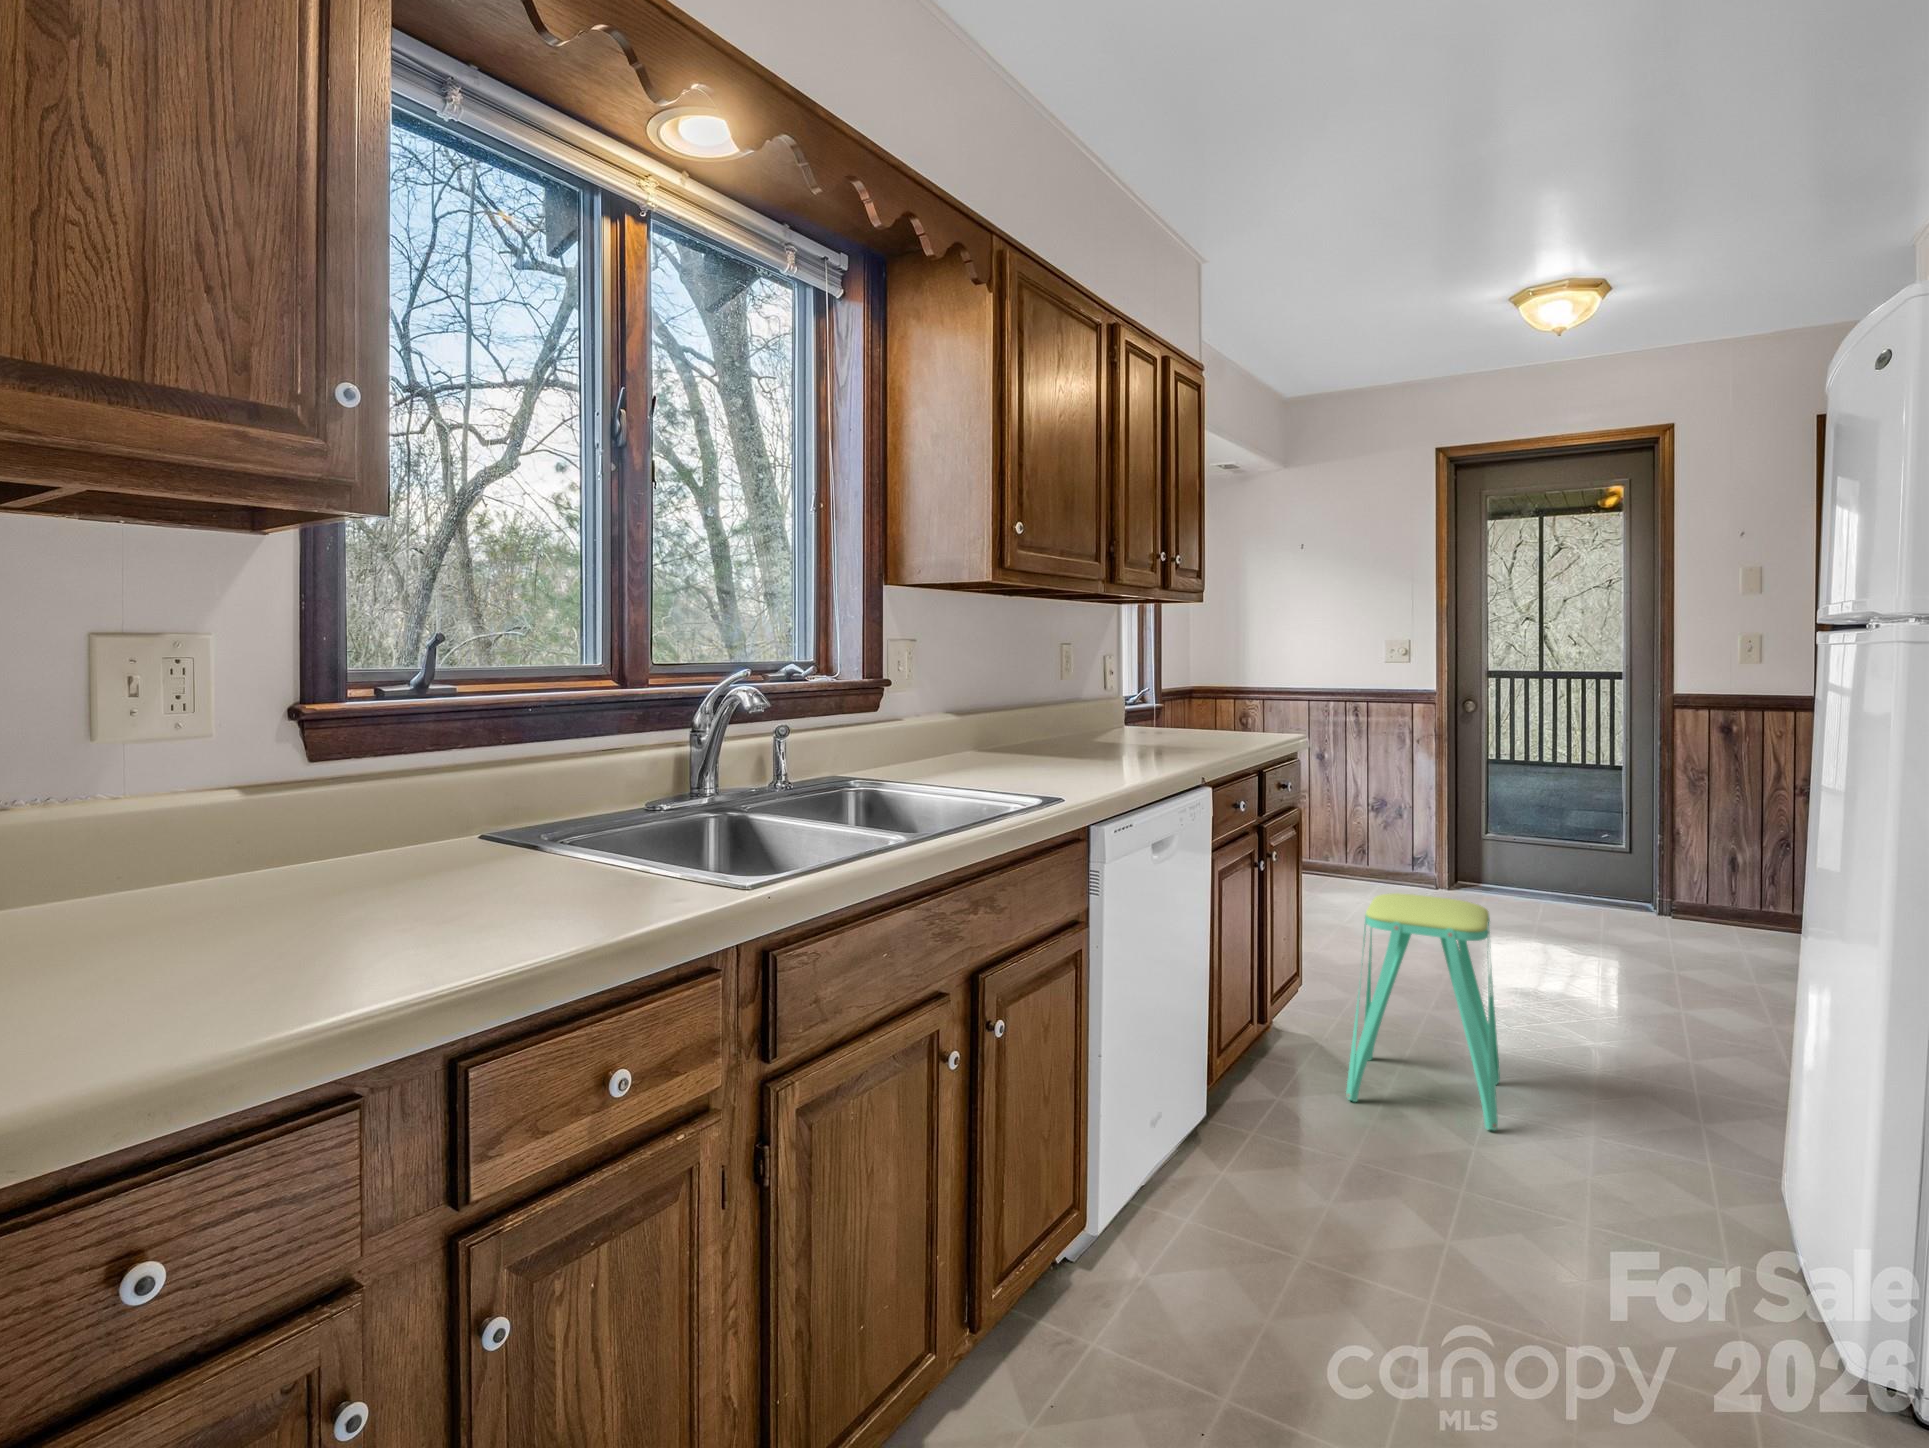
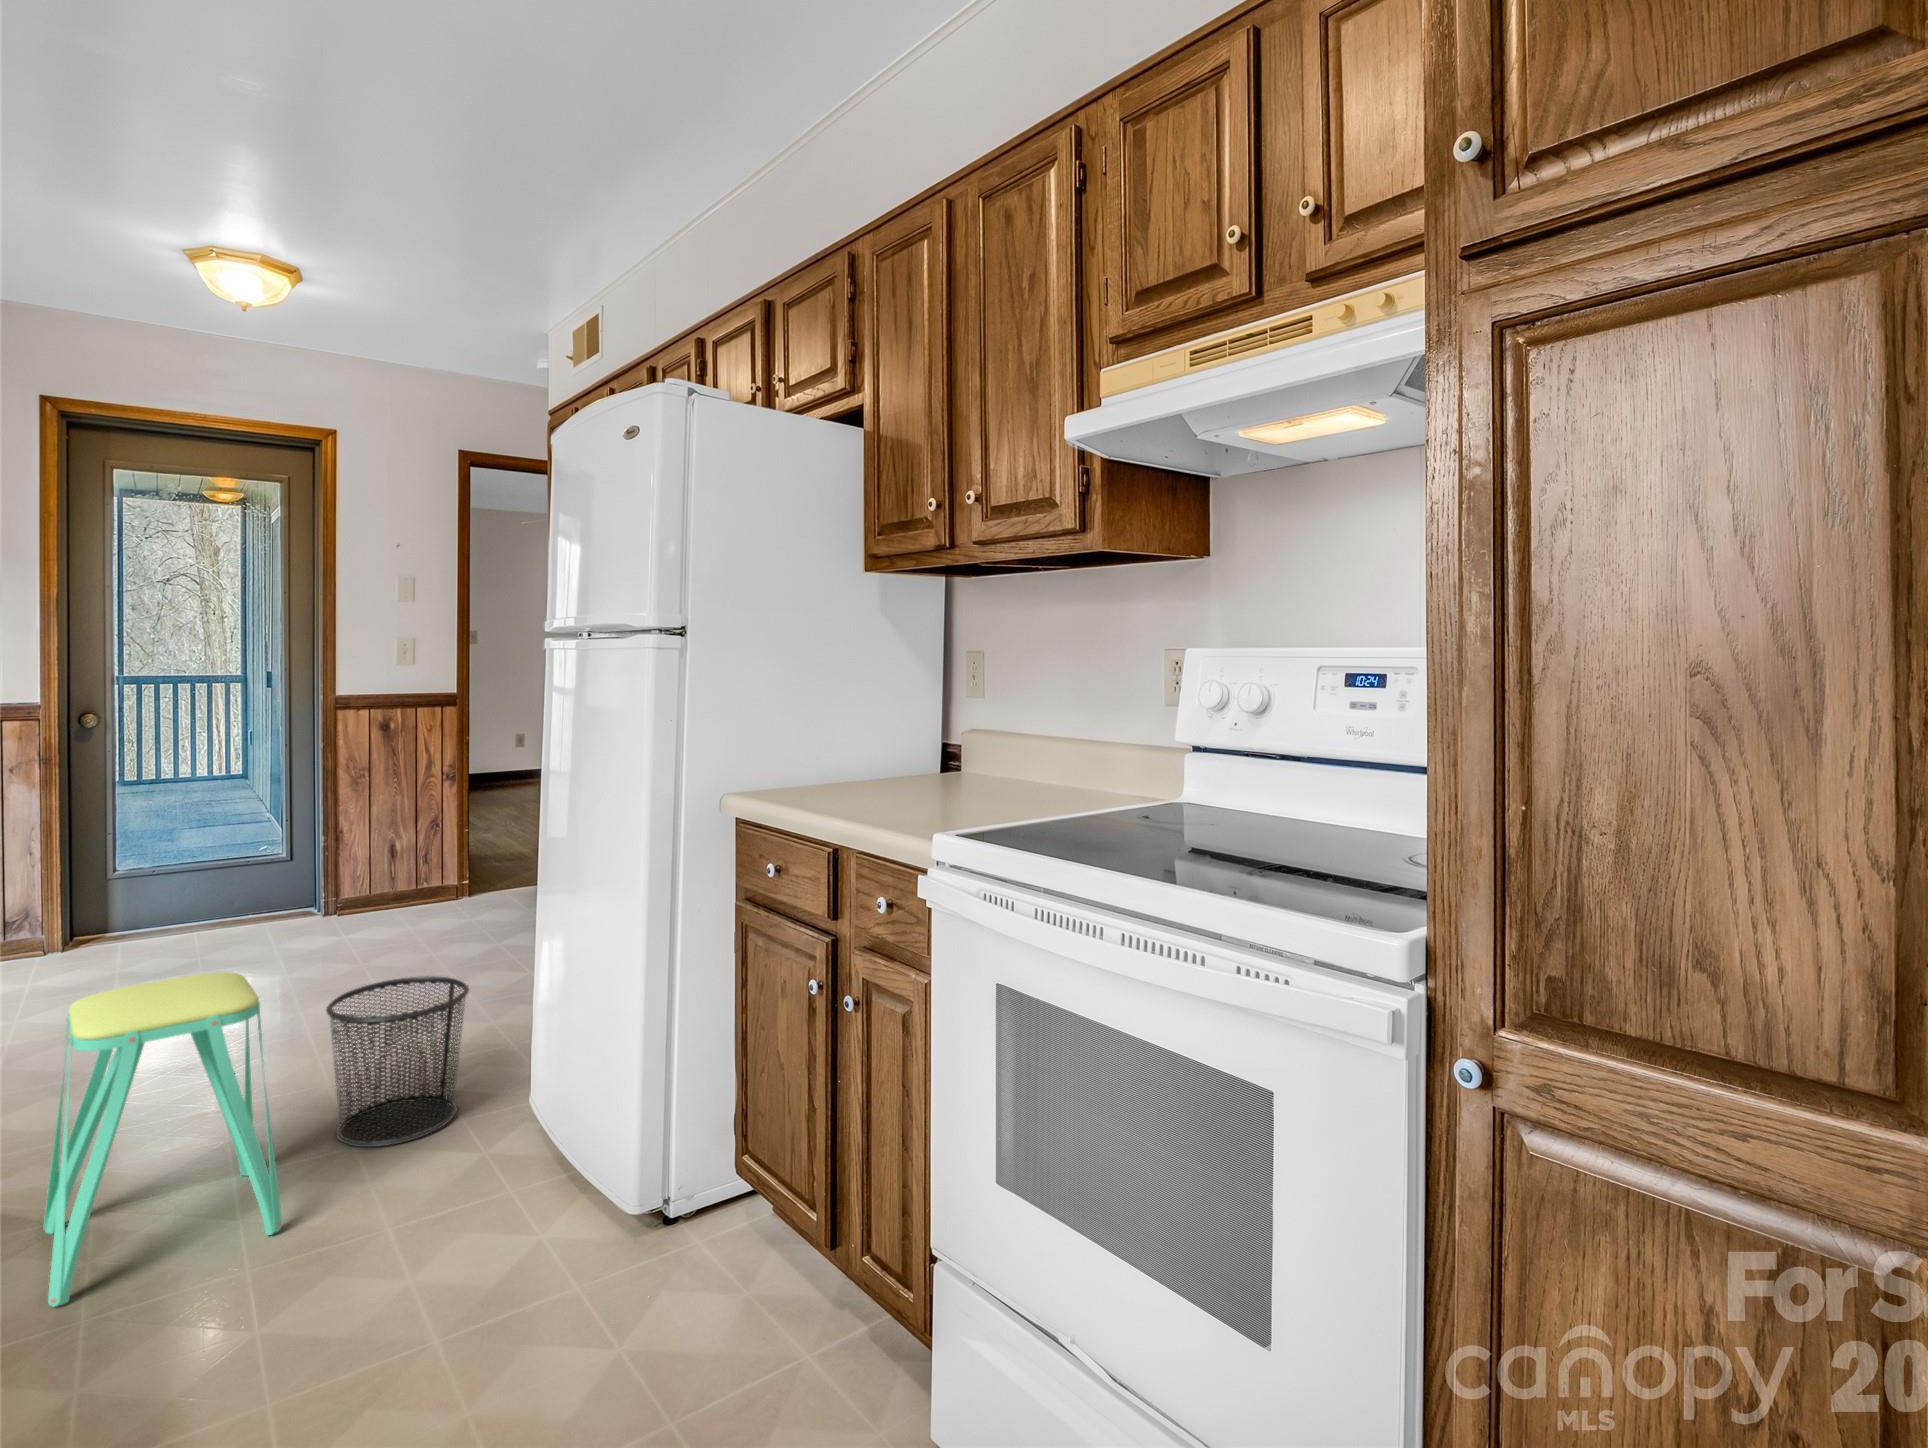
trash can: none [1564,960,1711,1126] -> present [326,976,469,1147]

